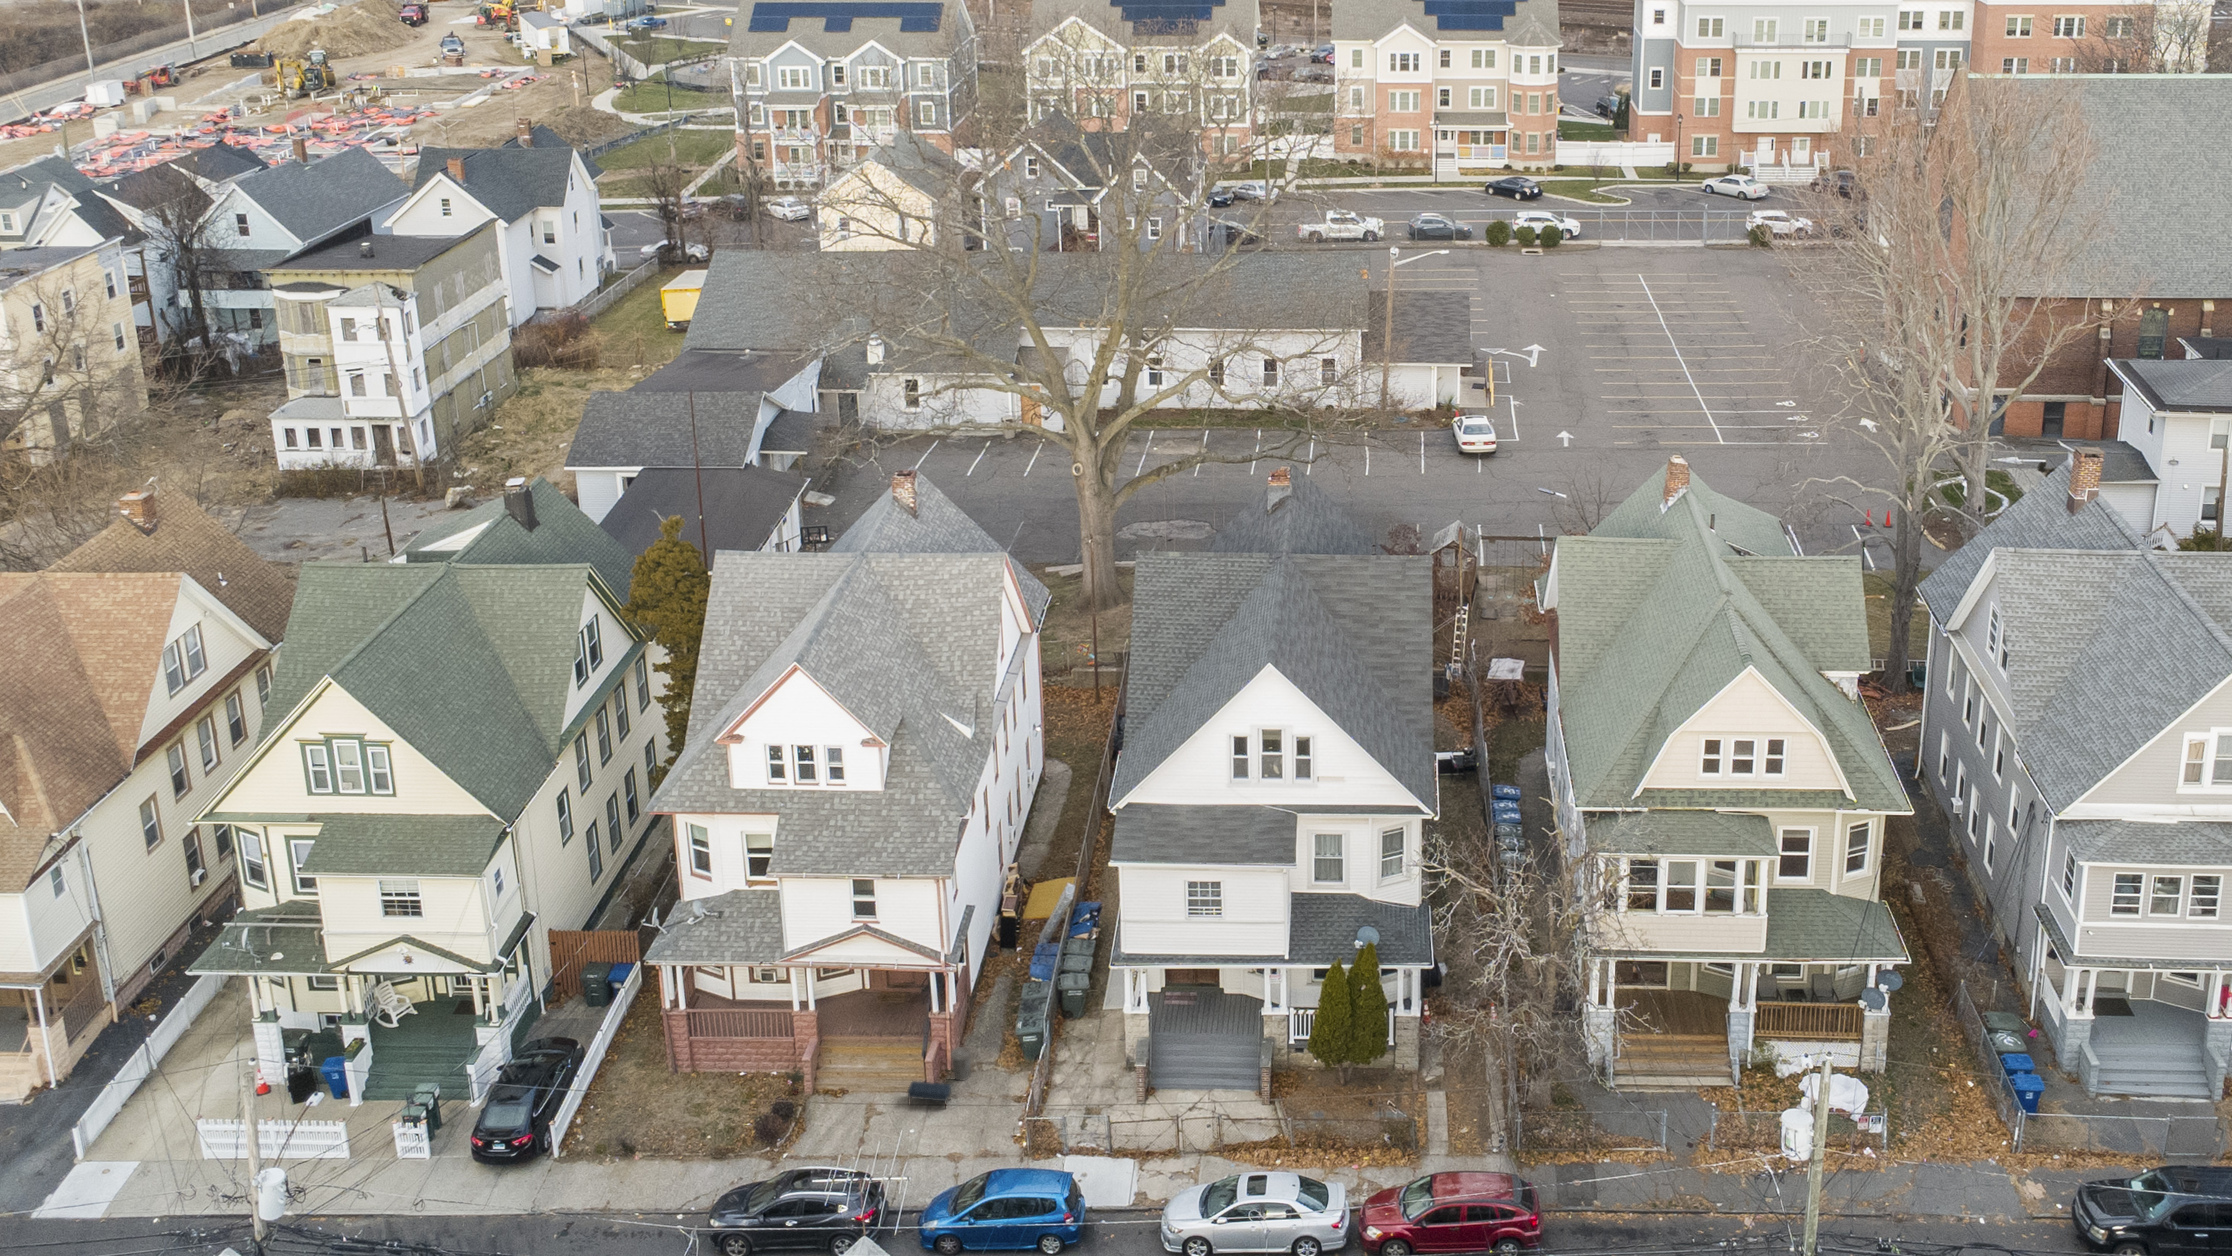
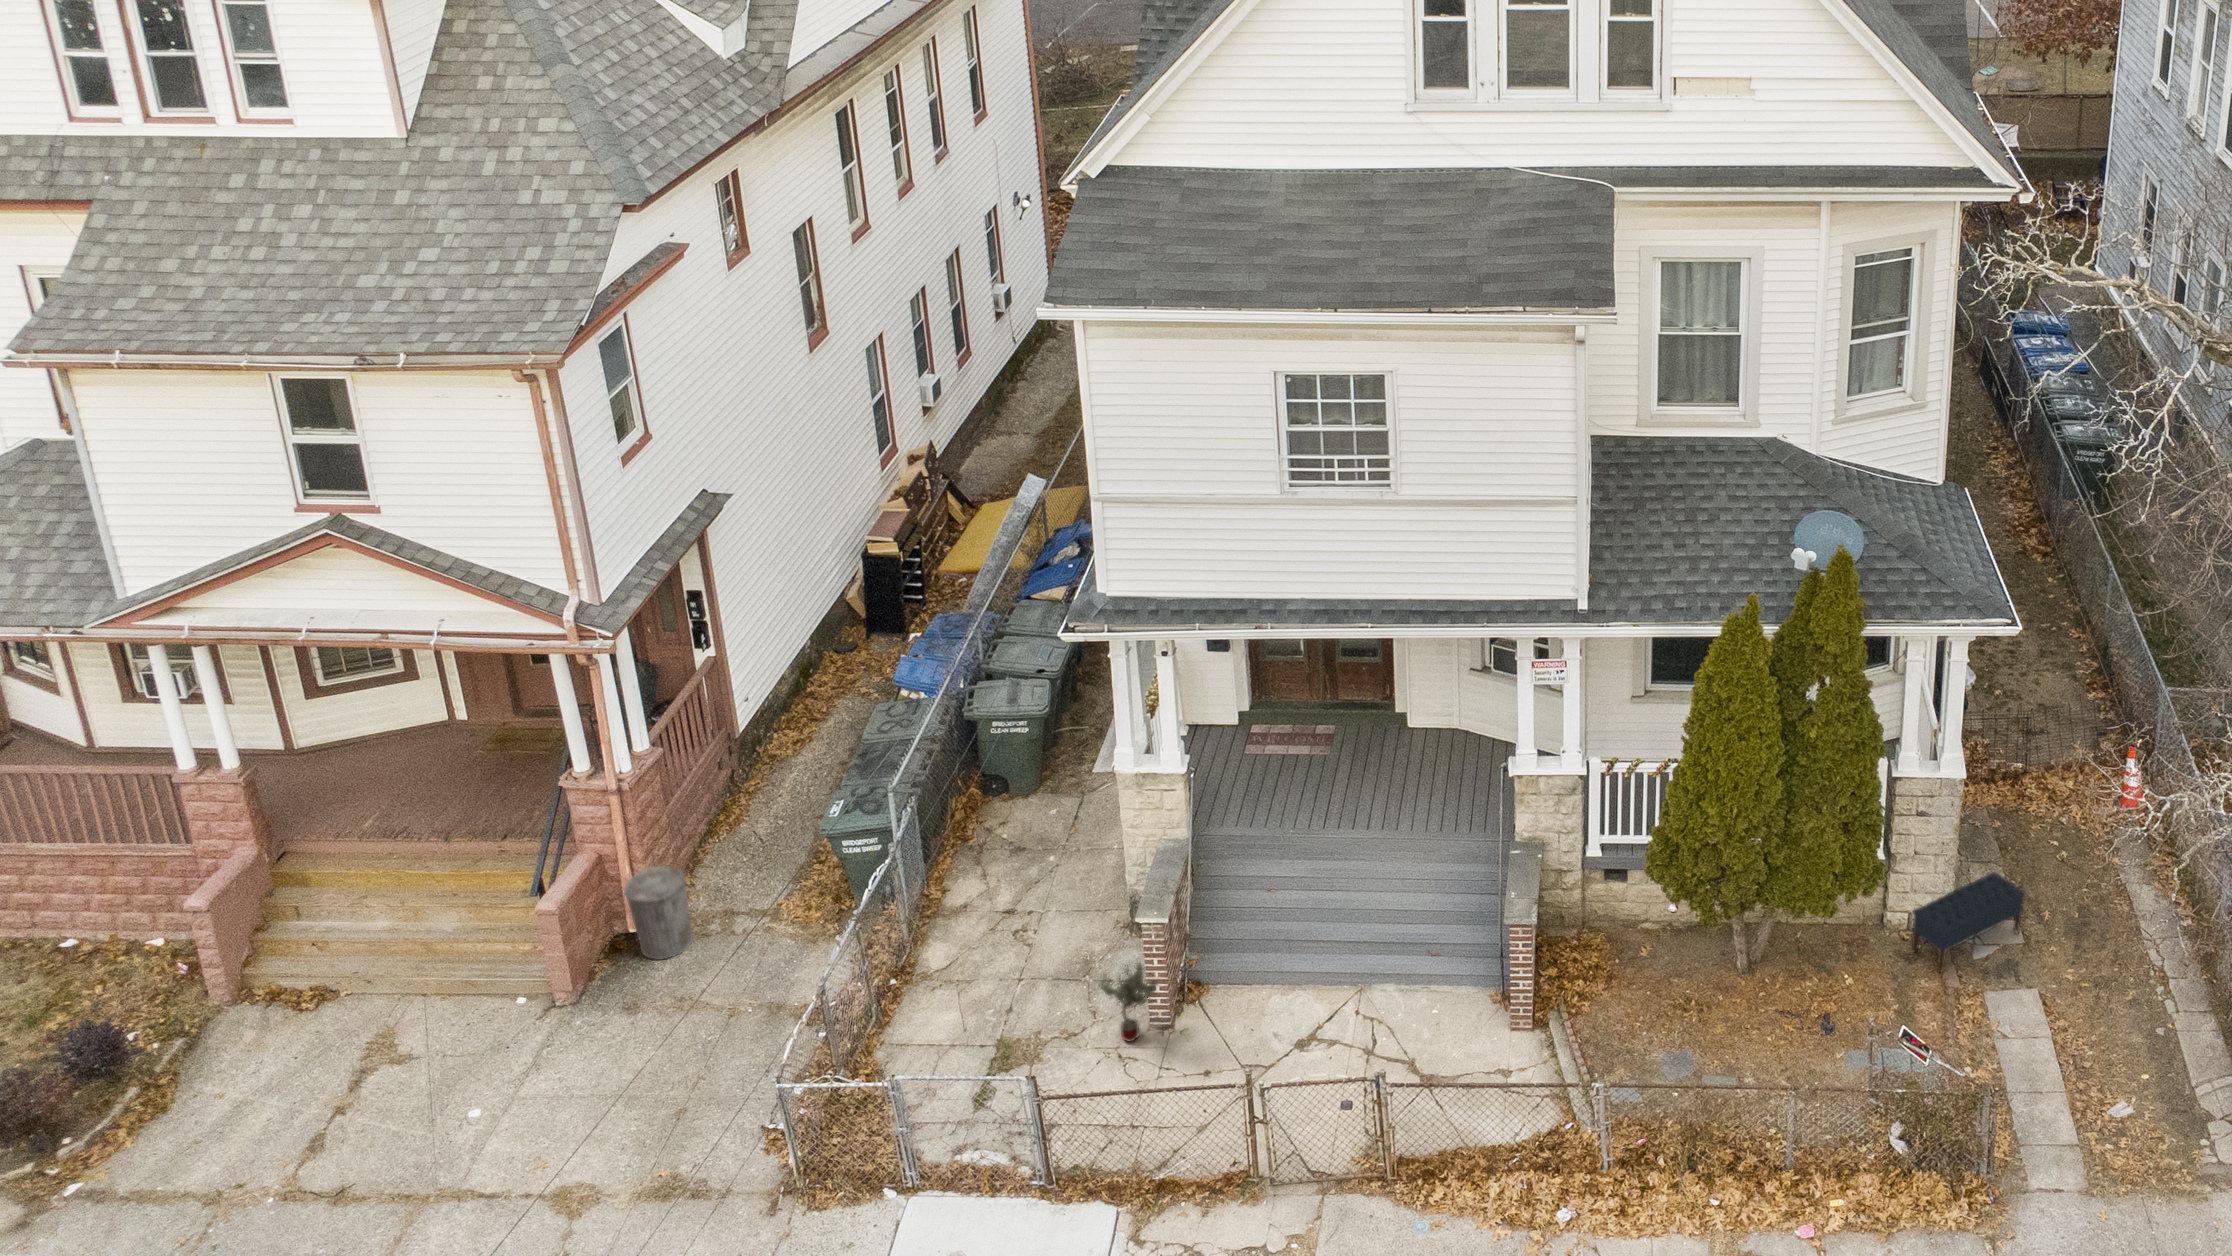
potted tree: present [786,1067,804,1094] -> present [1100,963,1157,1042]
bench: present [908,1081,951,1105] -> present [1912,872,2025,972]

